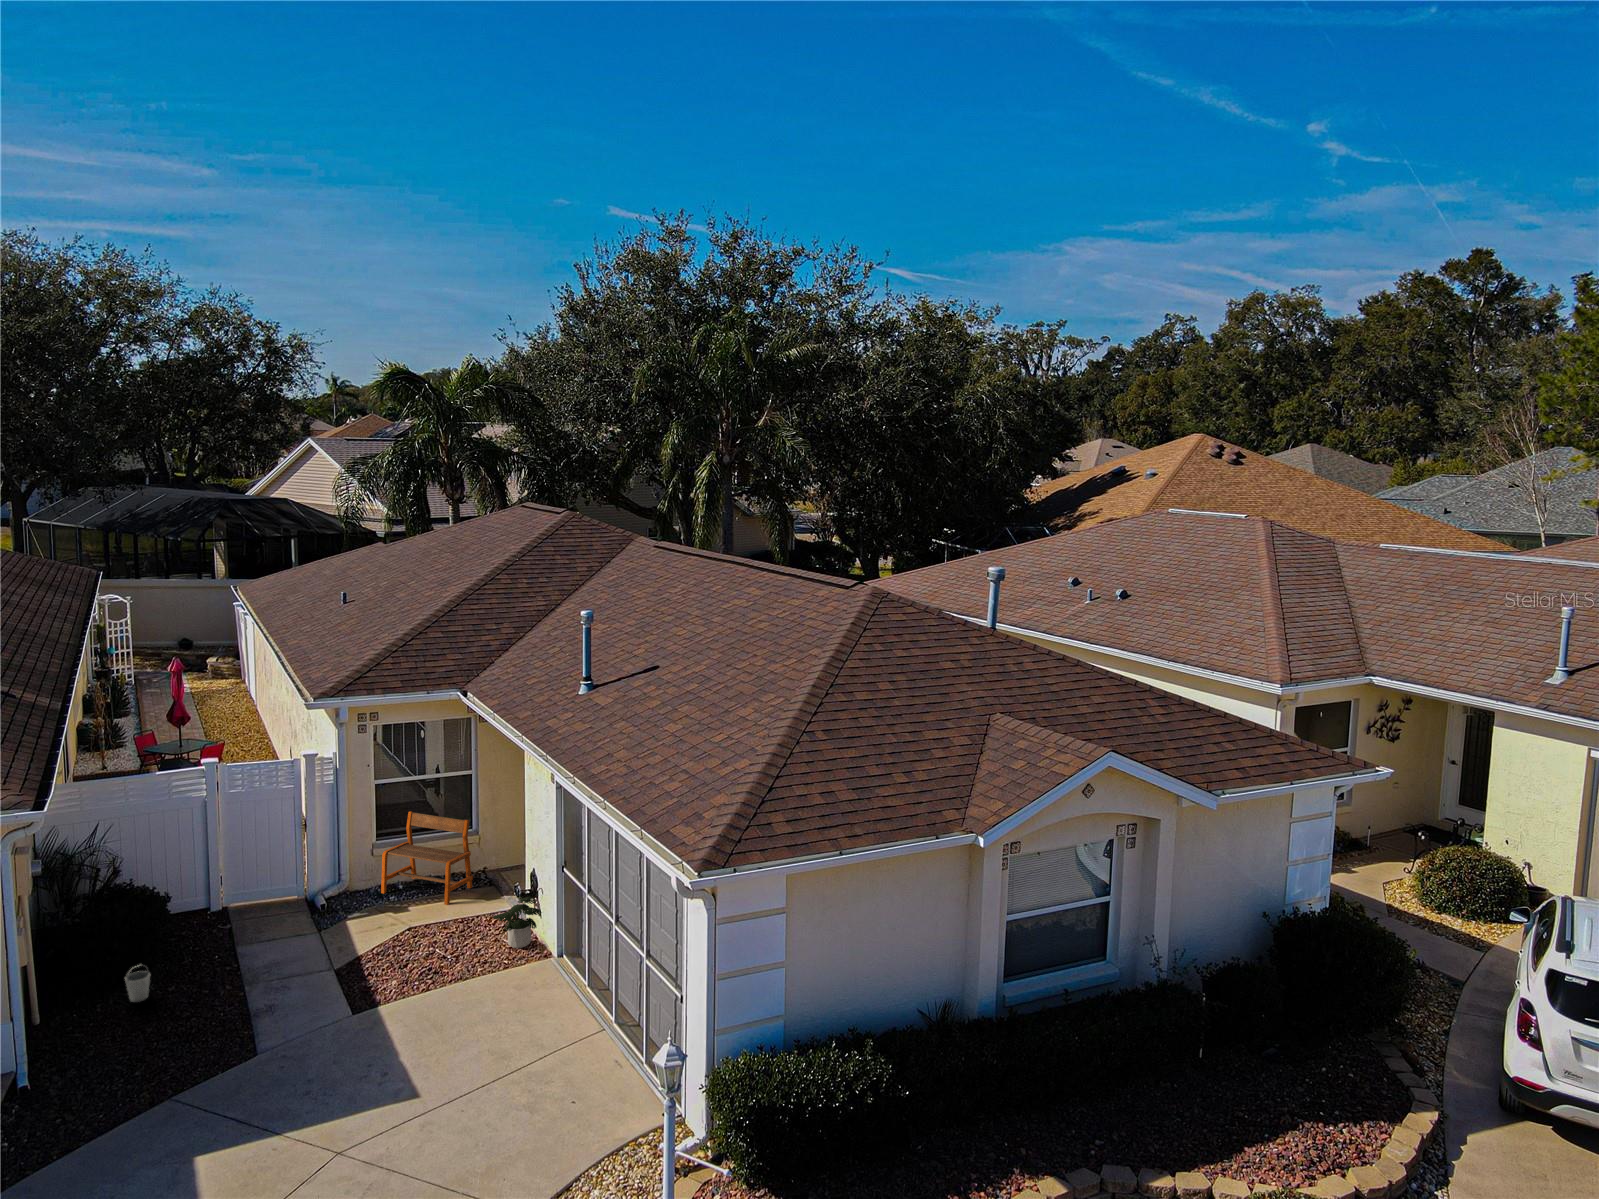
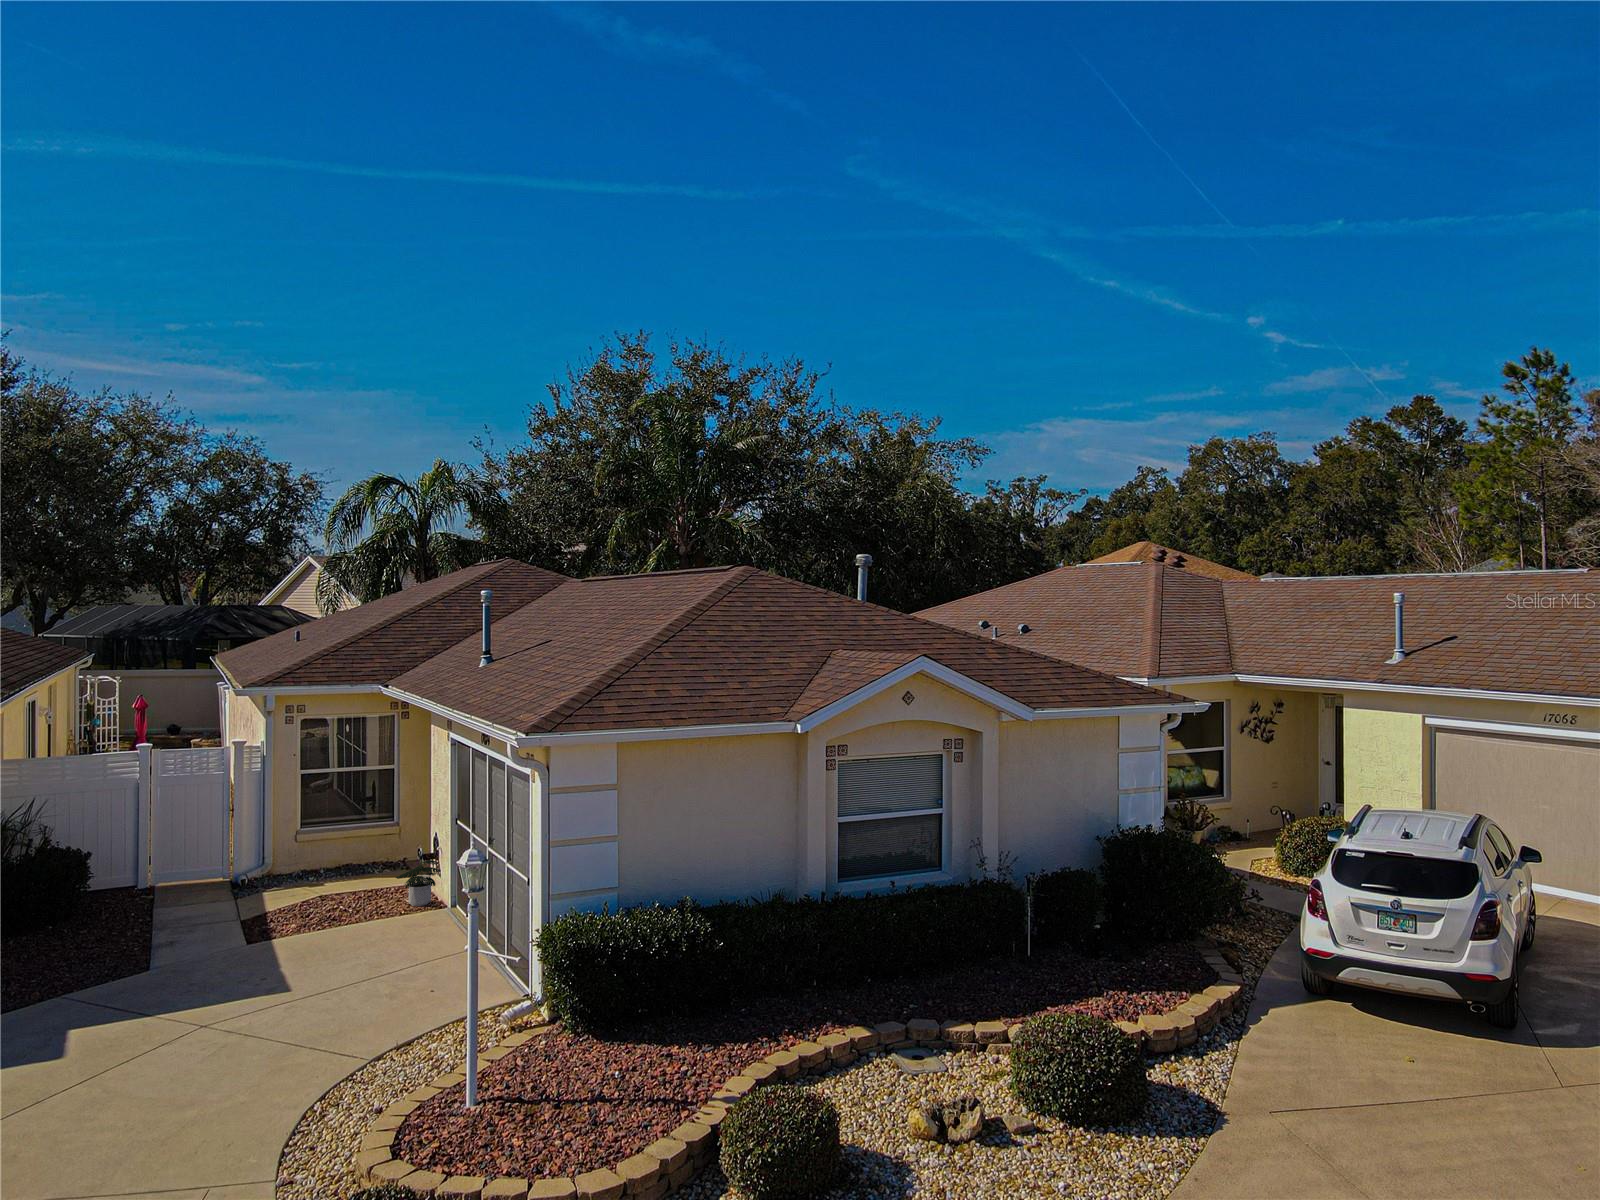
bench: present [381,811,473,905] -> none [301,800,390,881]
bucket: present [125,965,150,1002] -> none [34,904,59,940]

